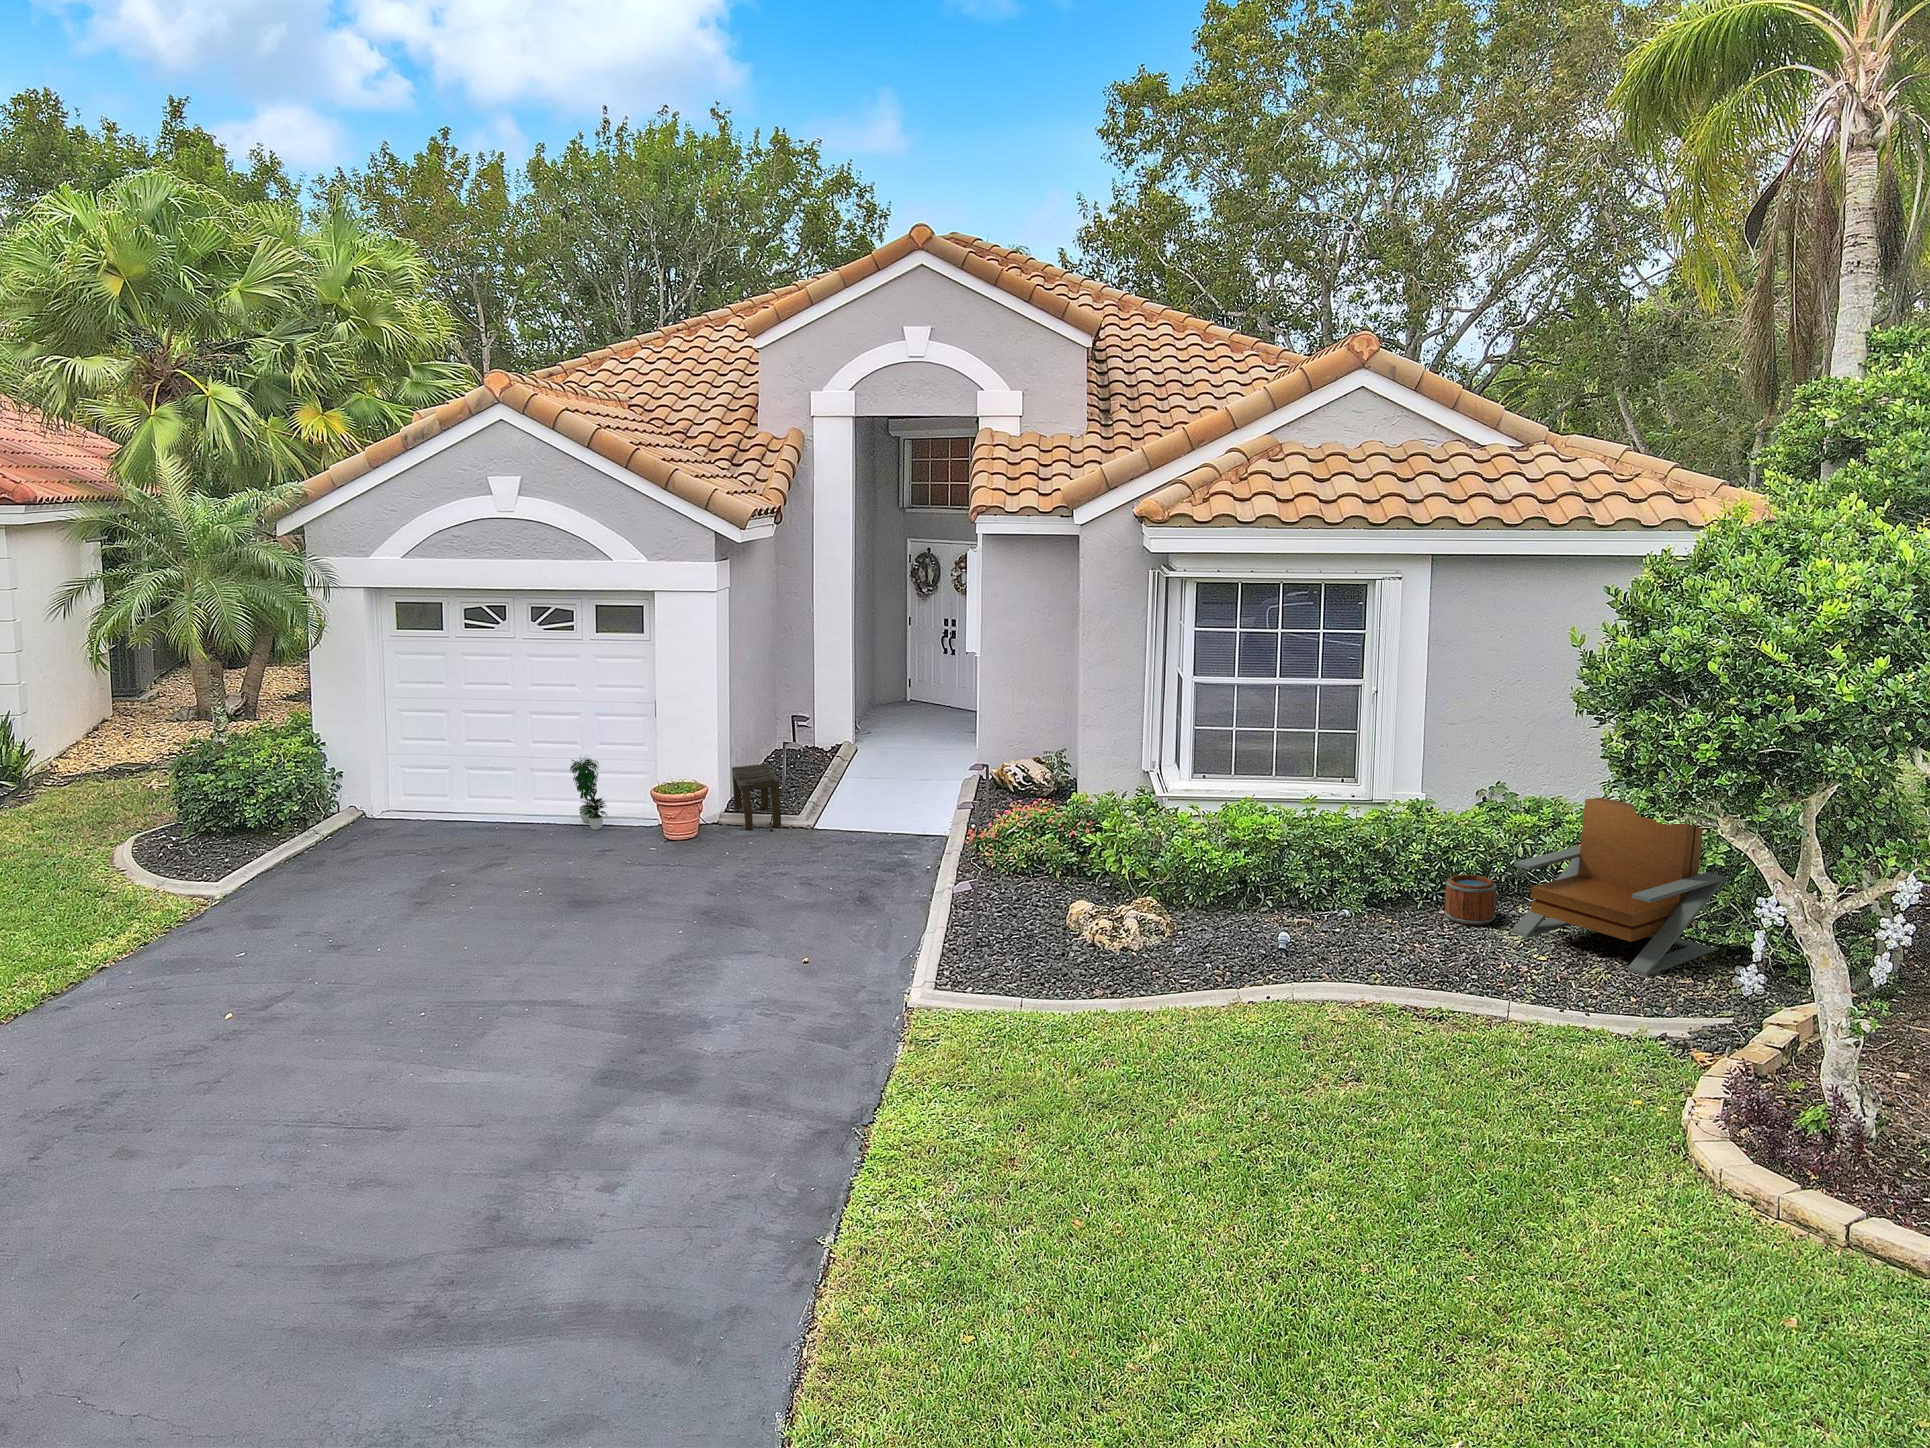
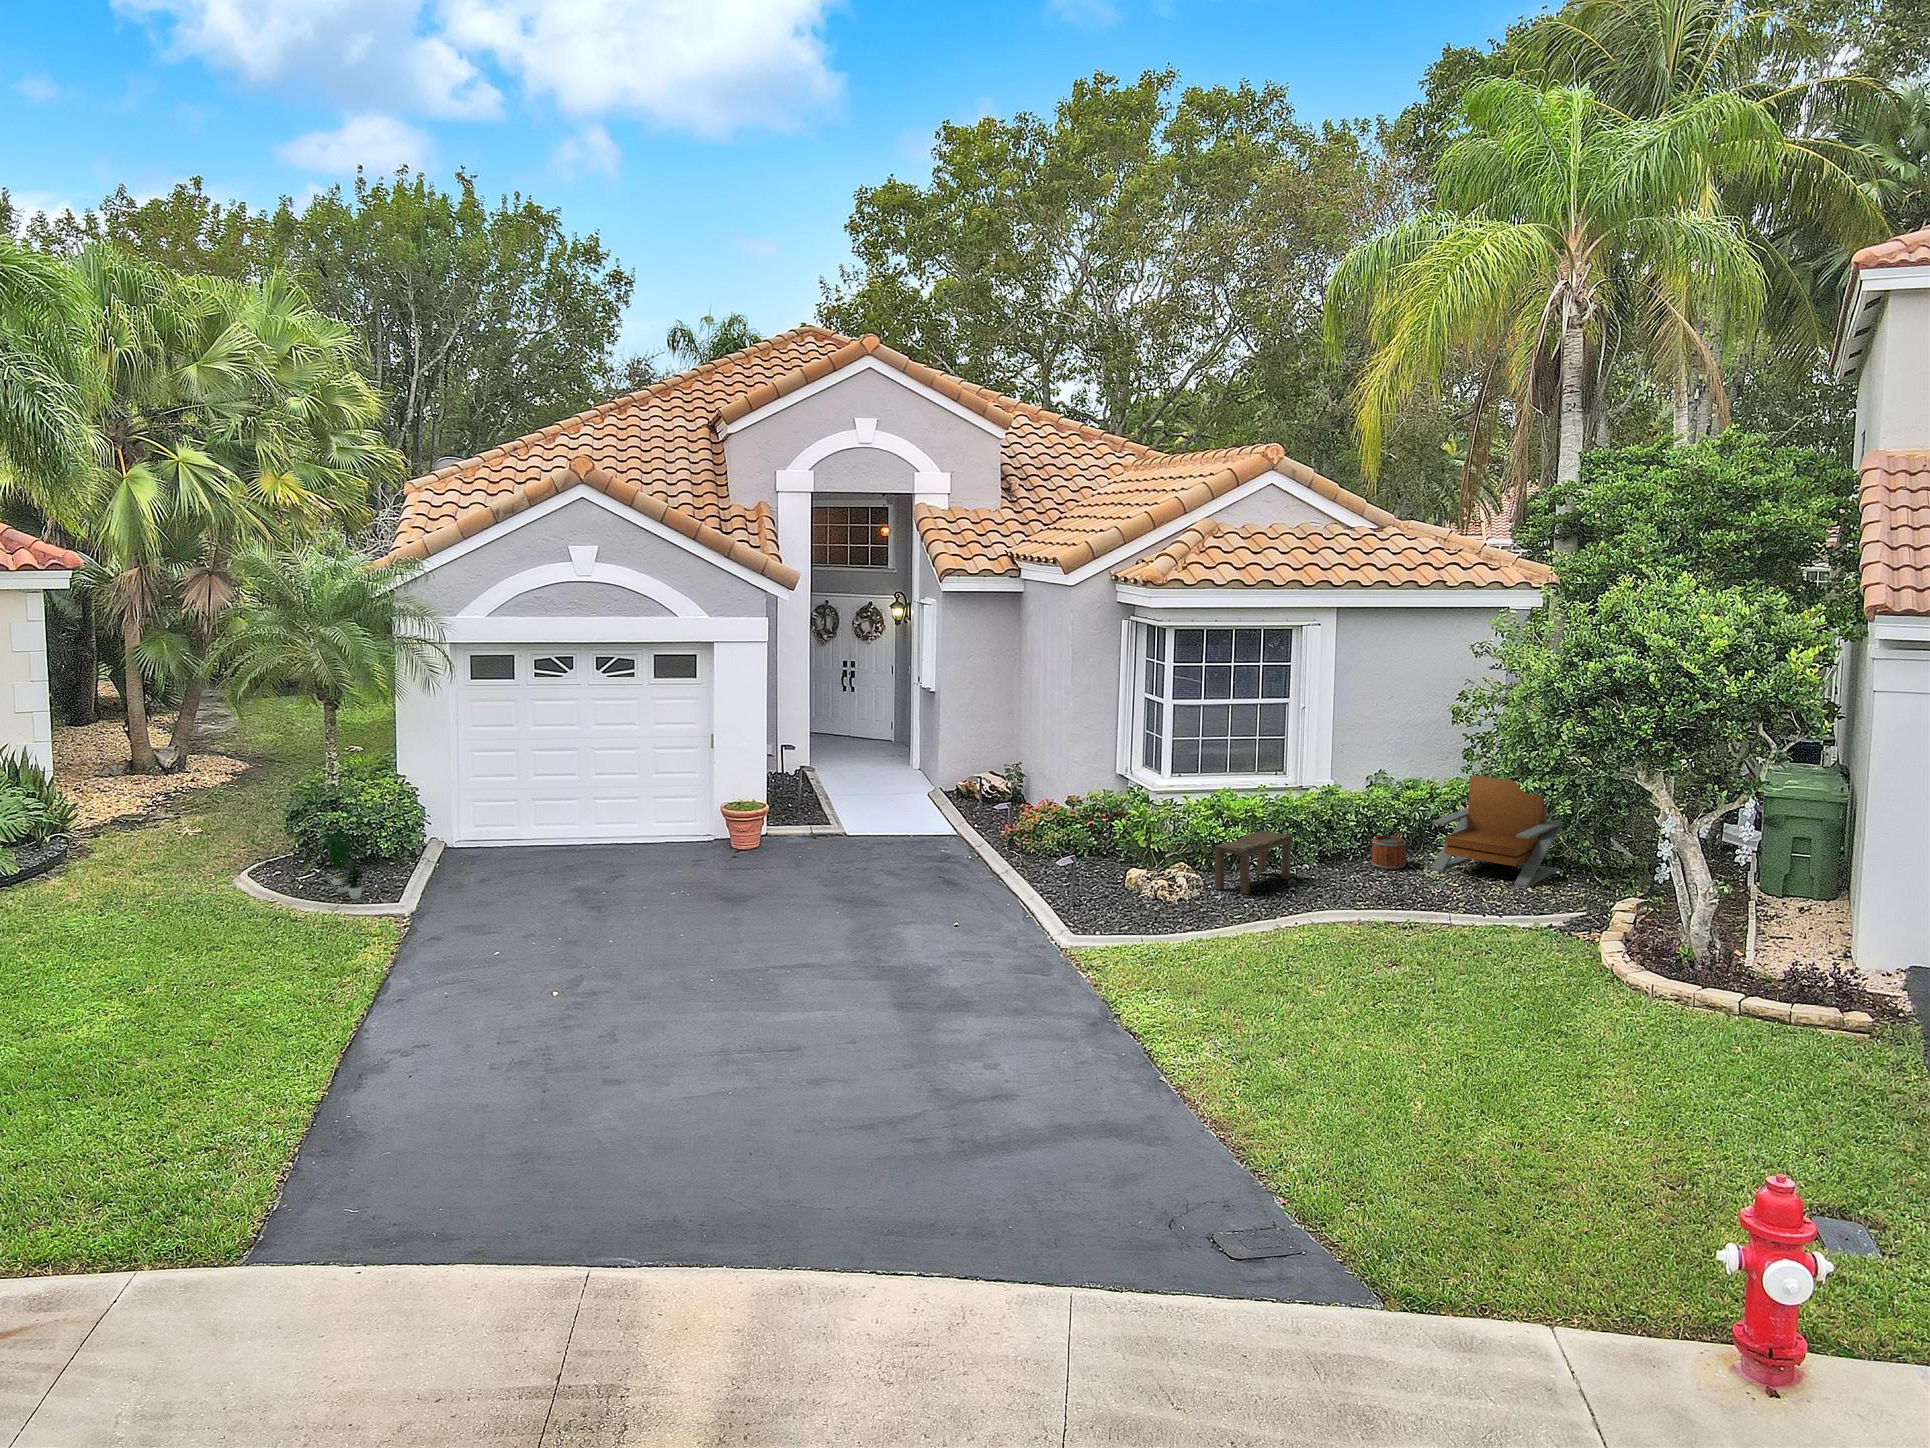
potted plant: present [570,757,607,830] -> present [323,831,365,899]
bench: present [732,764,781,830] -> present [1215,830,1293,895]

